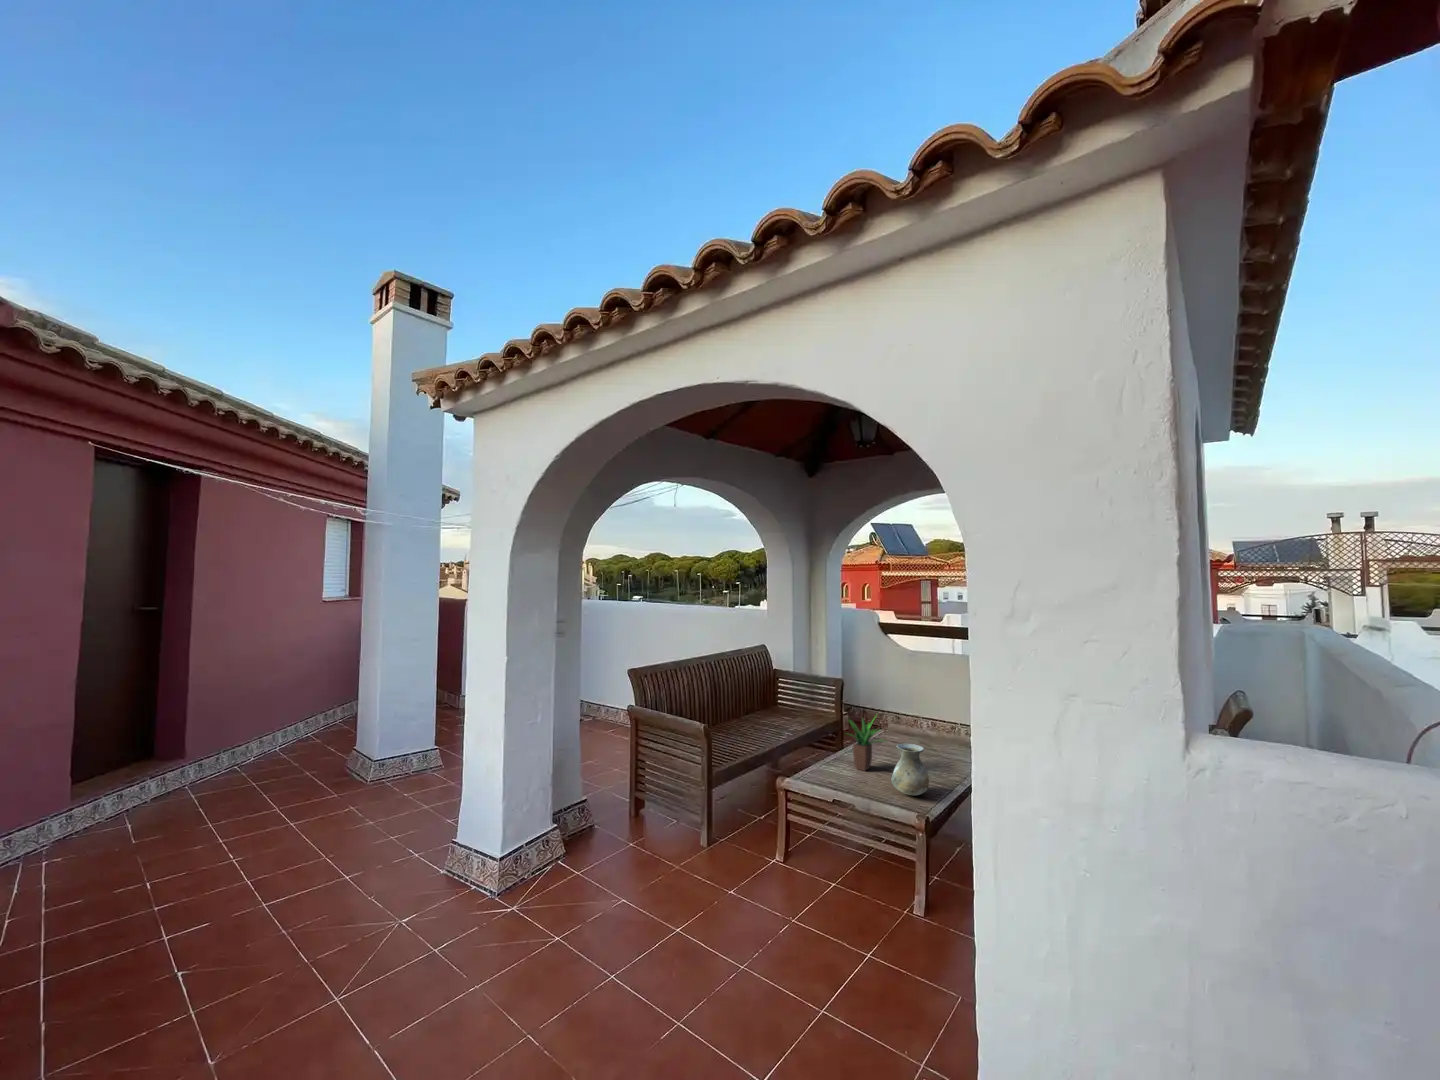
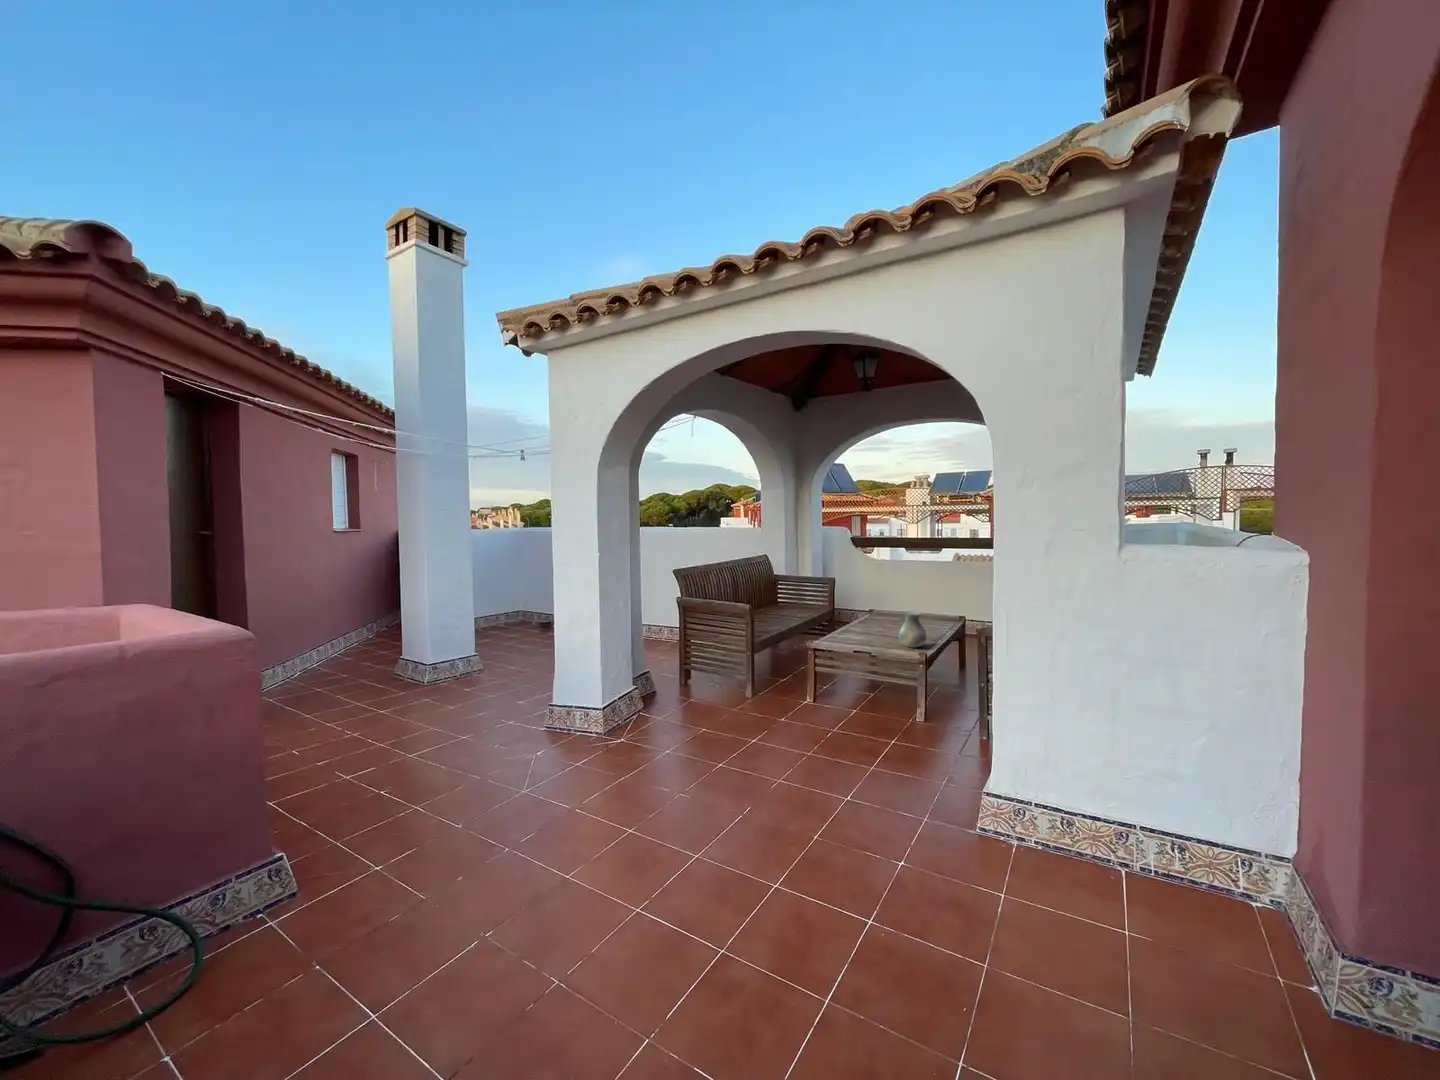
potted plant: present [849,718,883,771] -> none [856,595,891,638]

